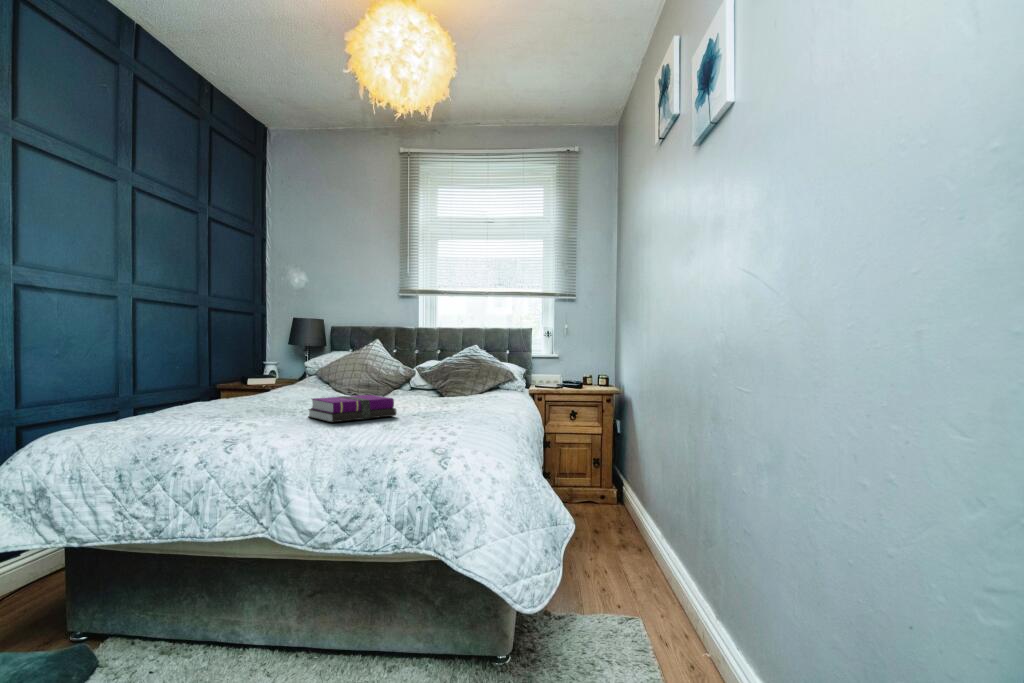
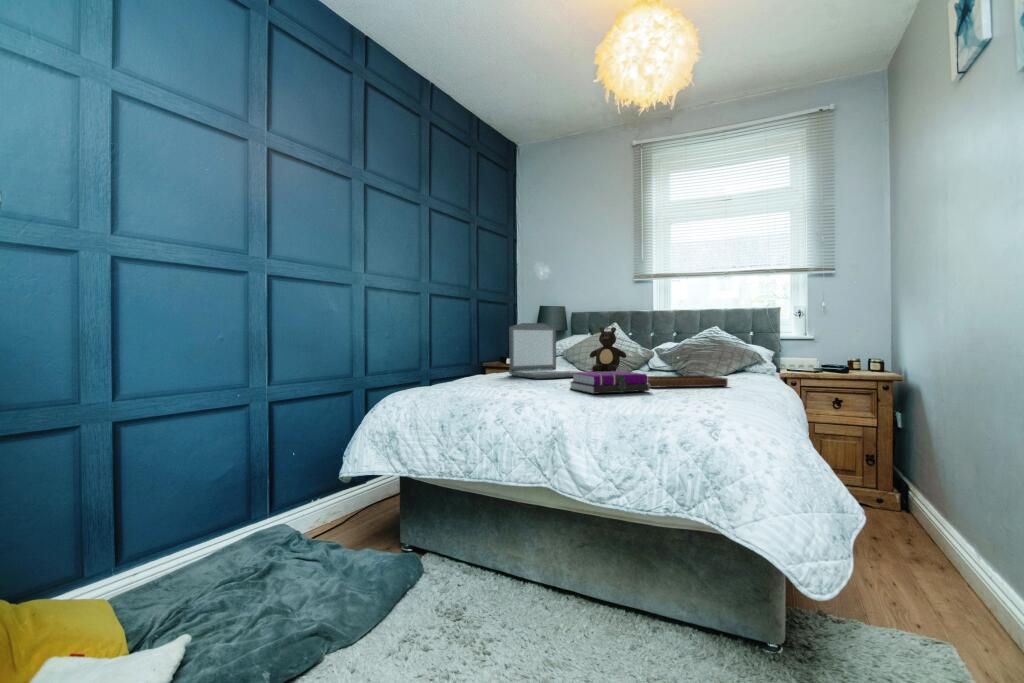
laptop: none [241,339,335,404] -> present [509,323,577,379]
teddy bear: none [346,344,386,394] -> present [590,327,627,372]
tray: none [384,378,476,411] -> present [647,357,728,388]

